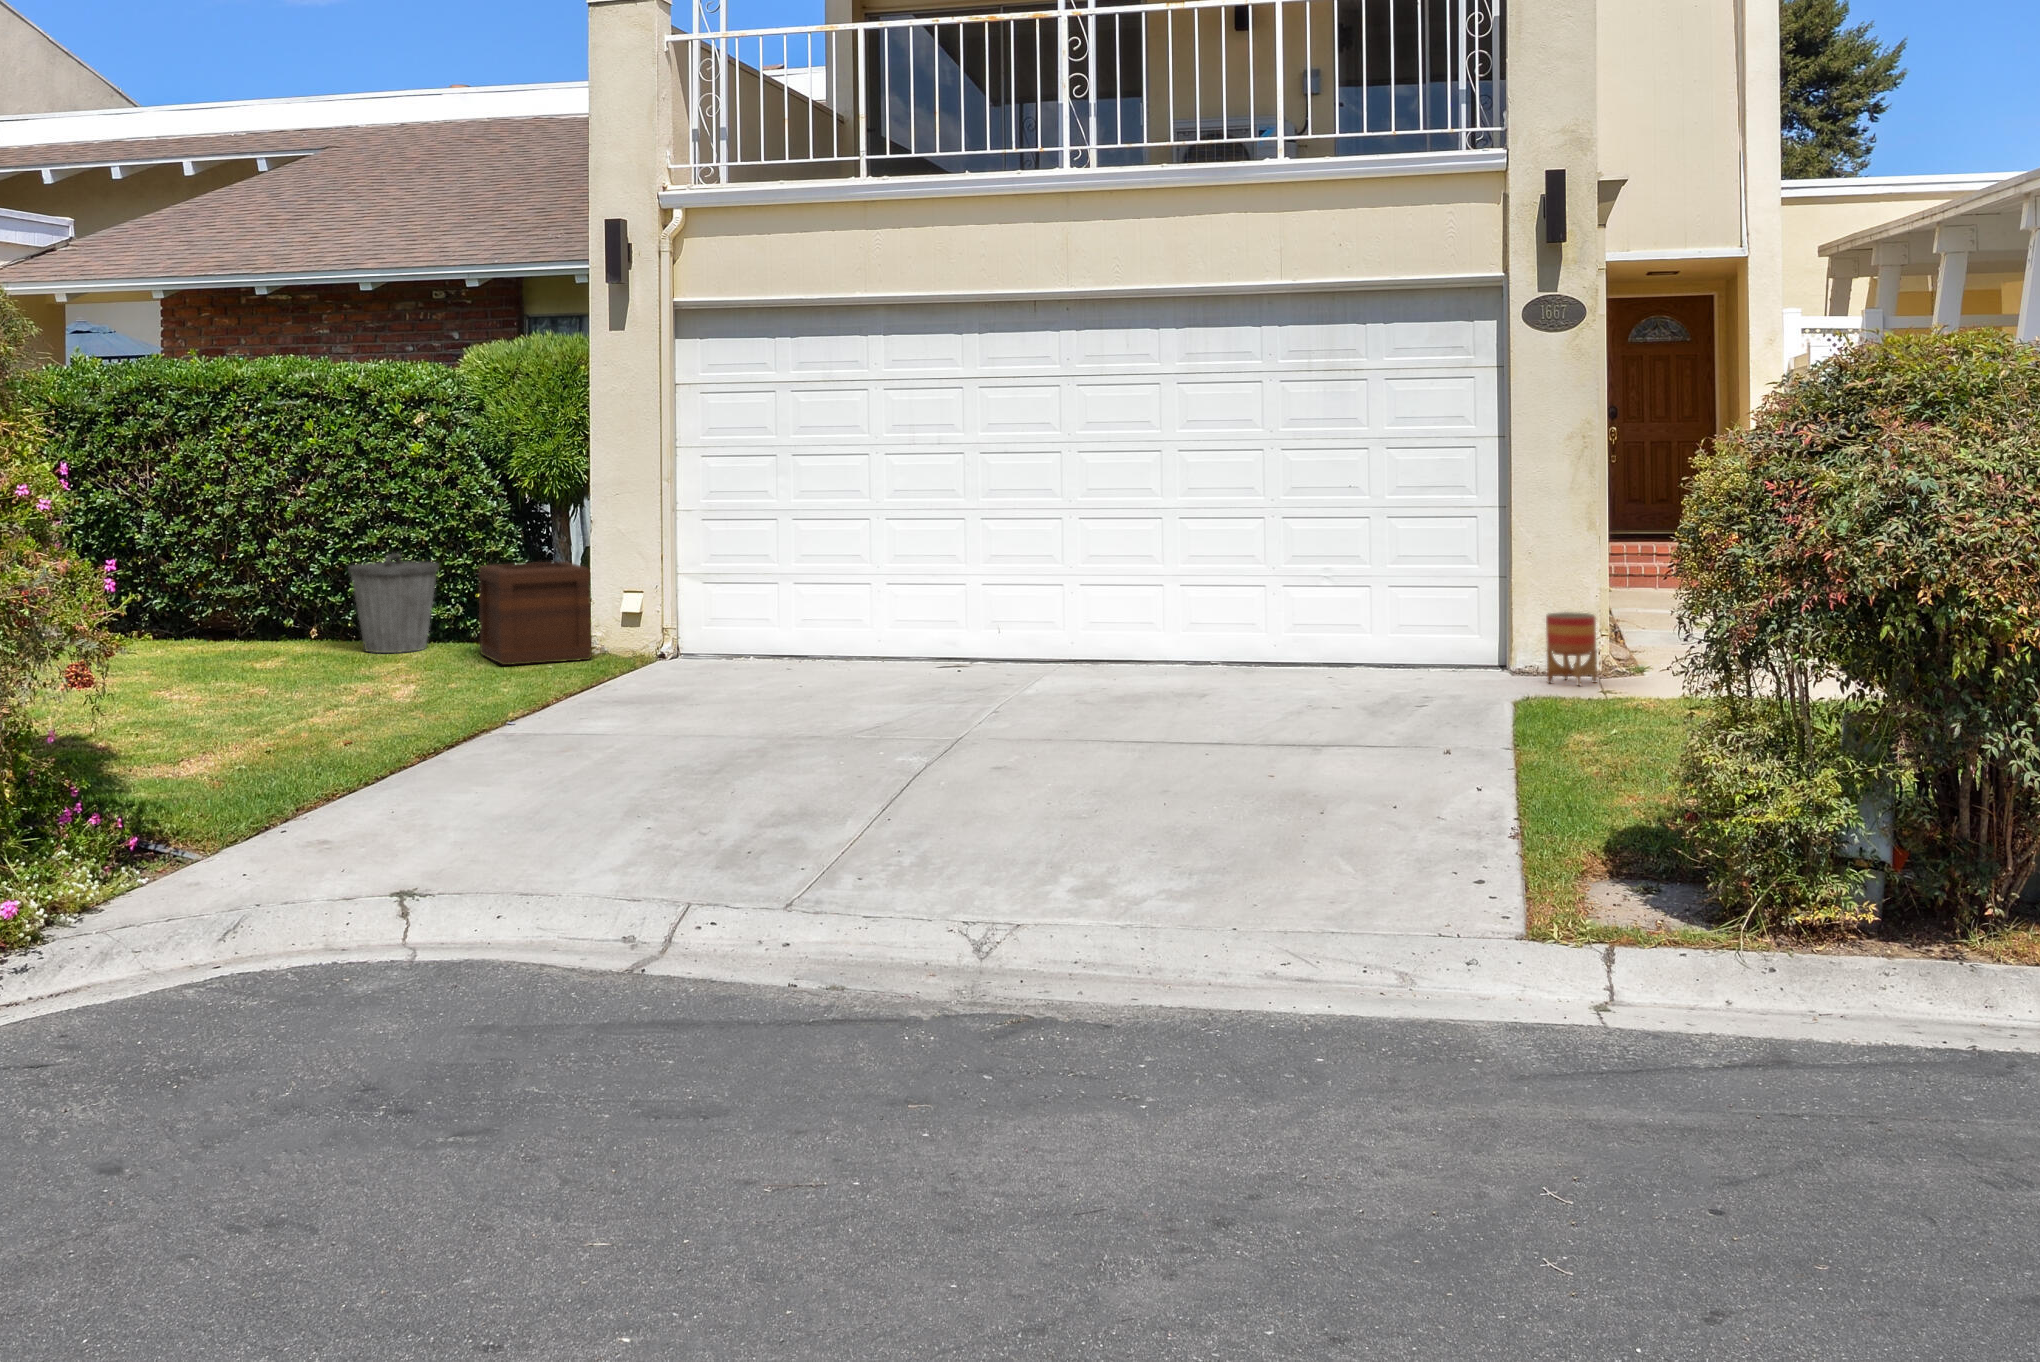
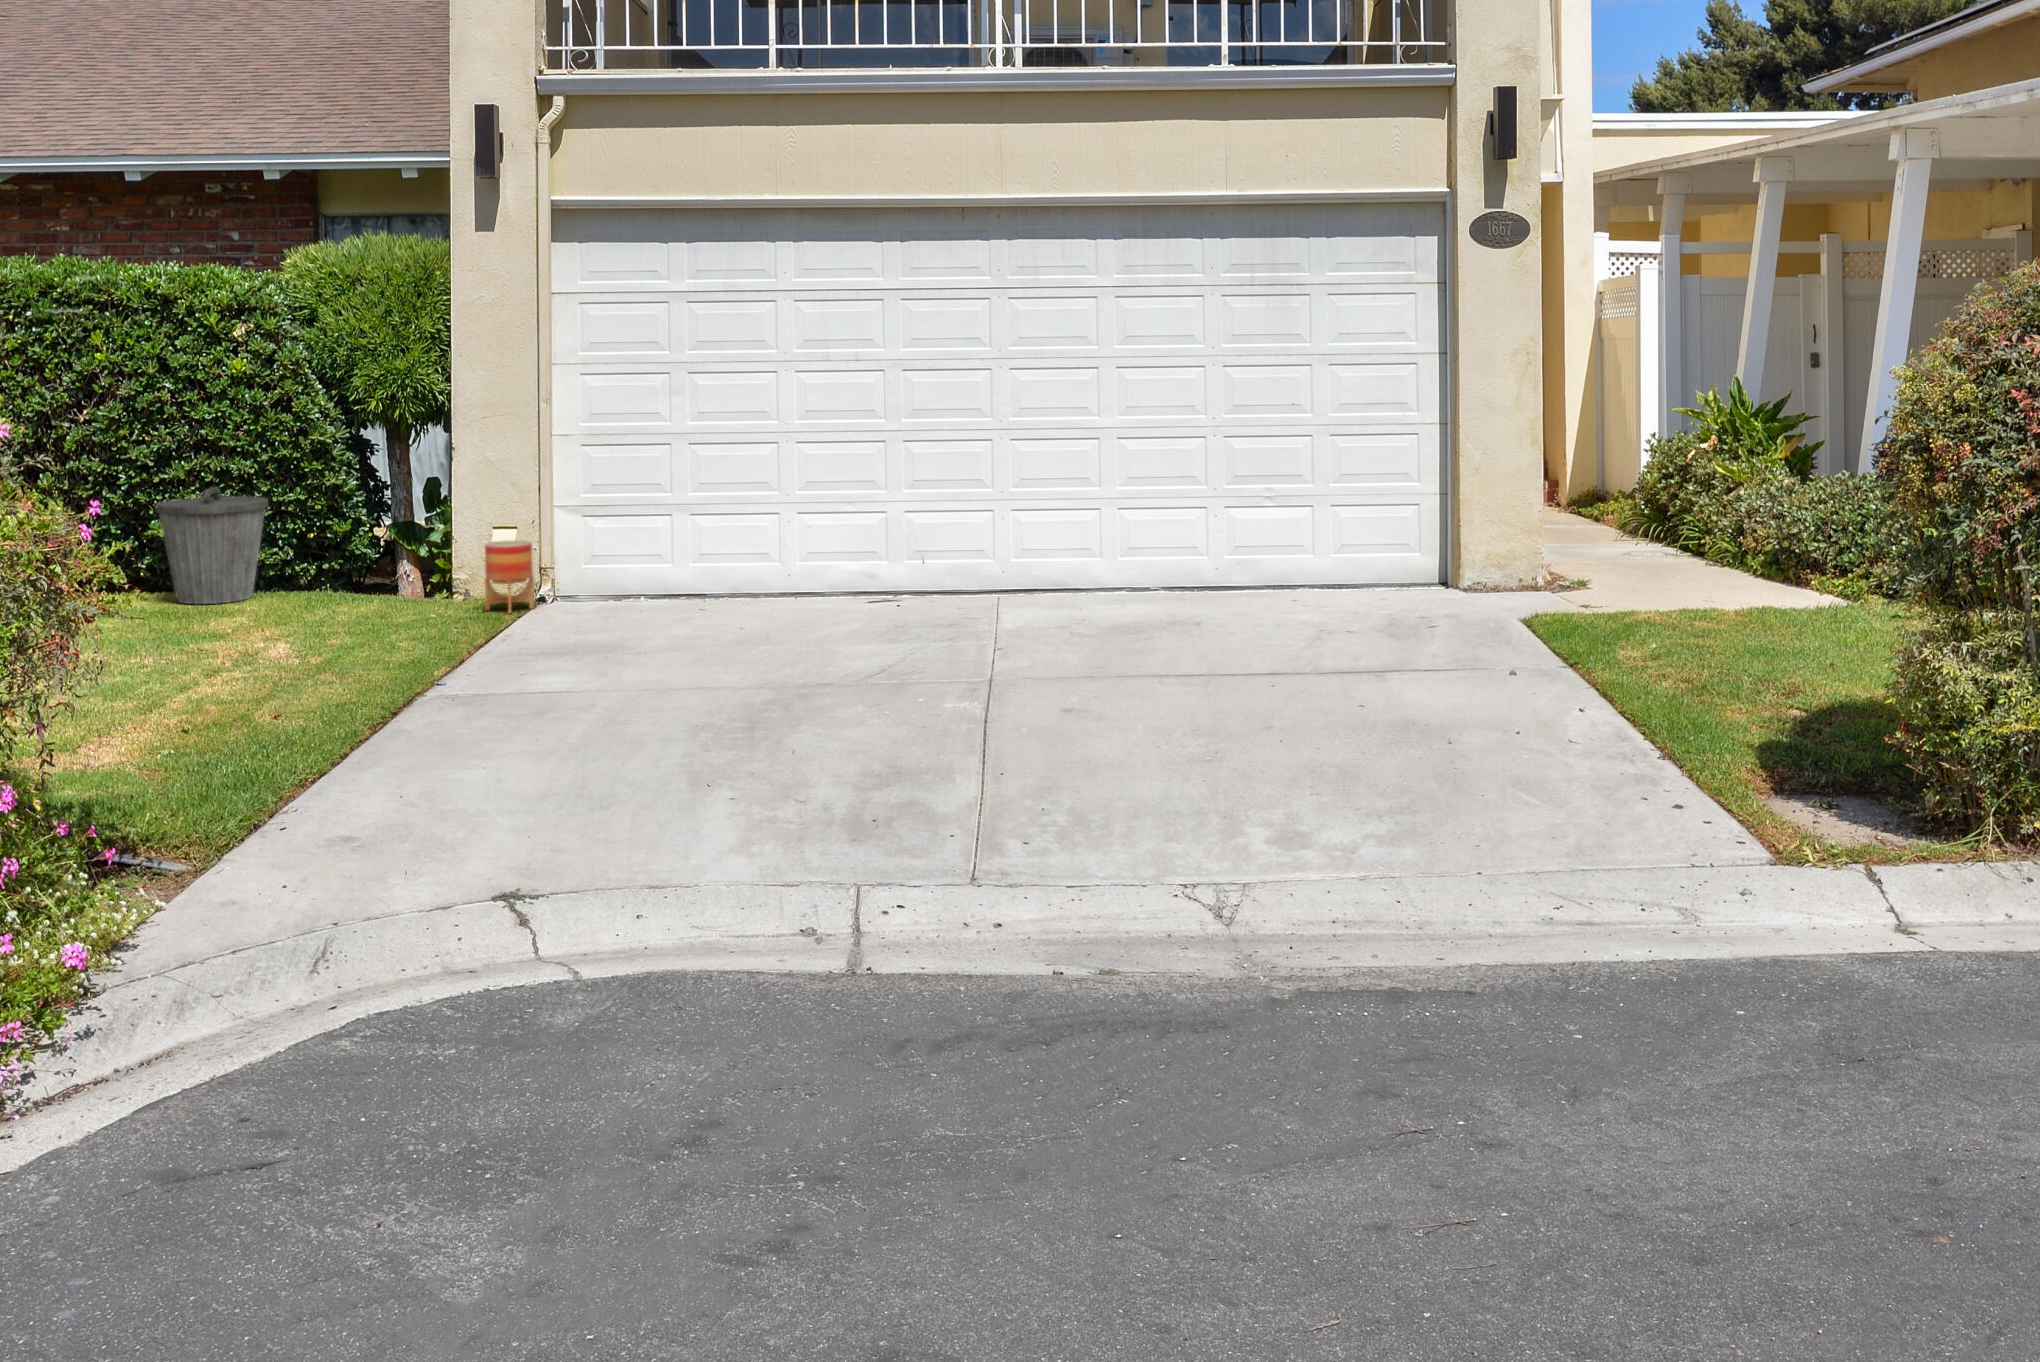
wooden crate: present [478,561,592,665] -> none [324,493,467,616]
planter: present [1546,612,1597,686] -> present [485,540,534,613]

